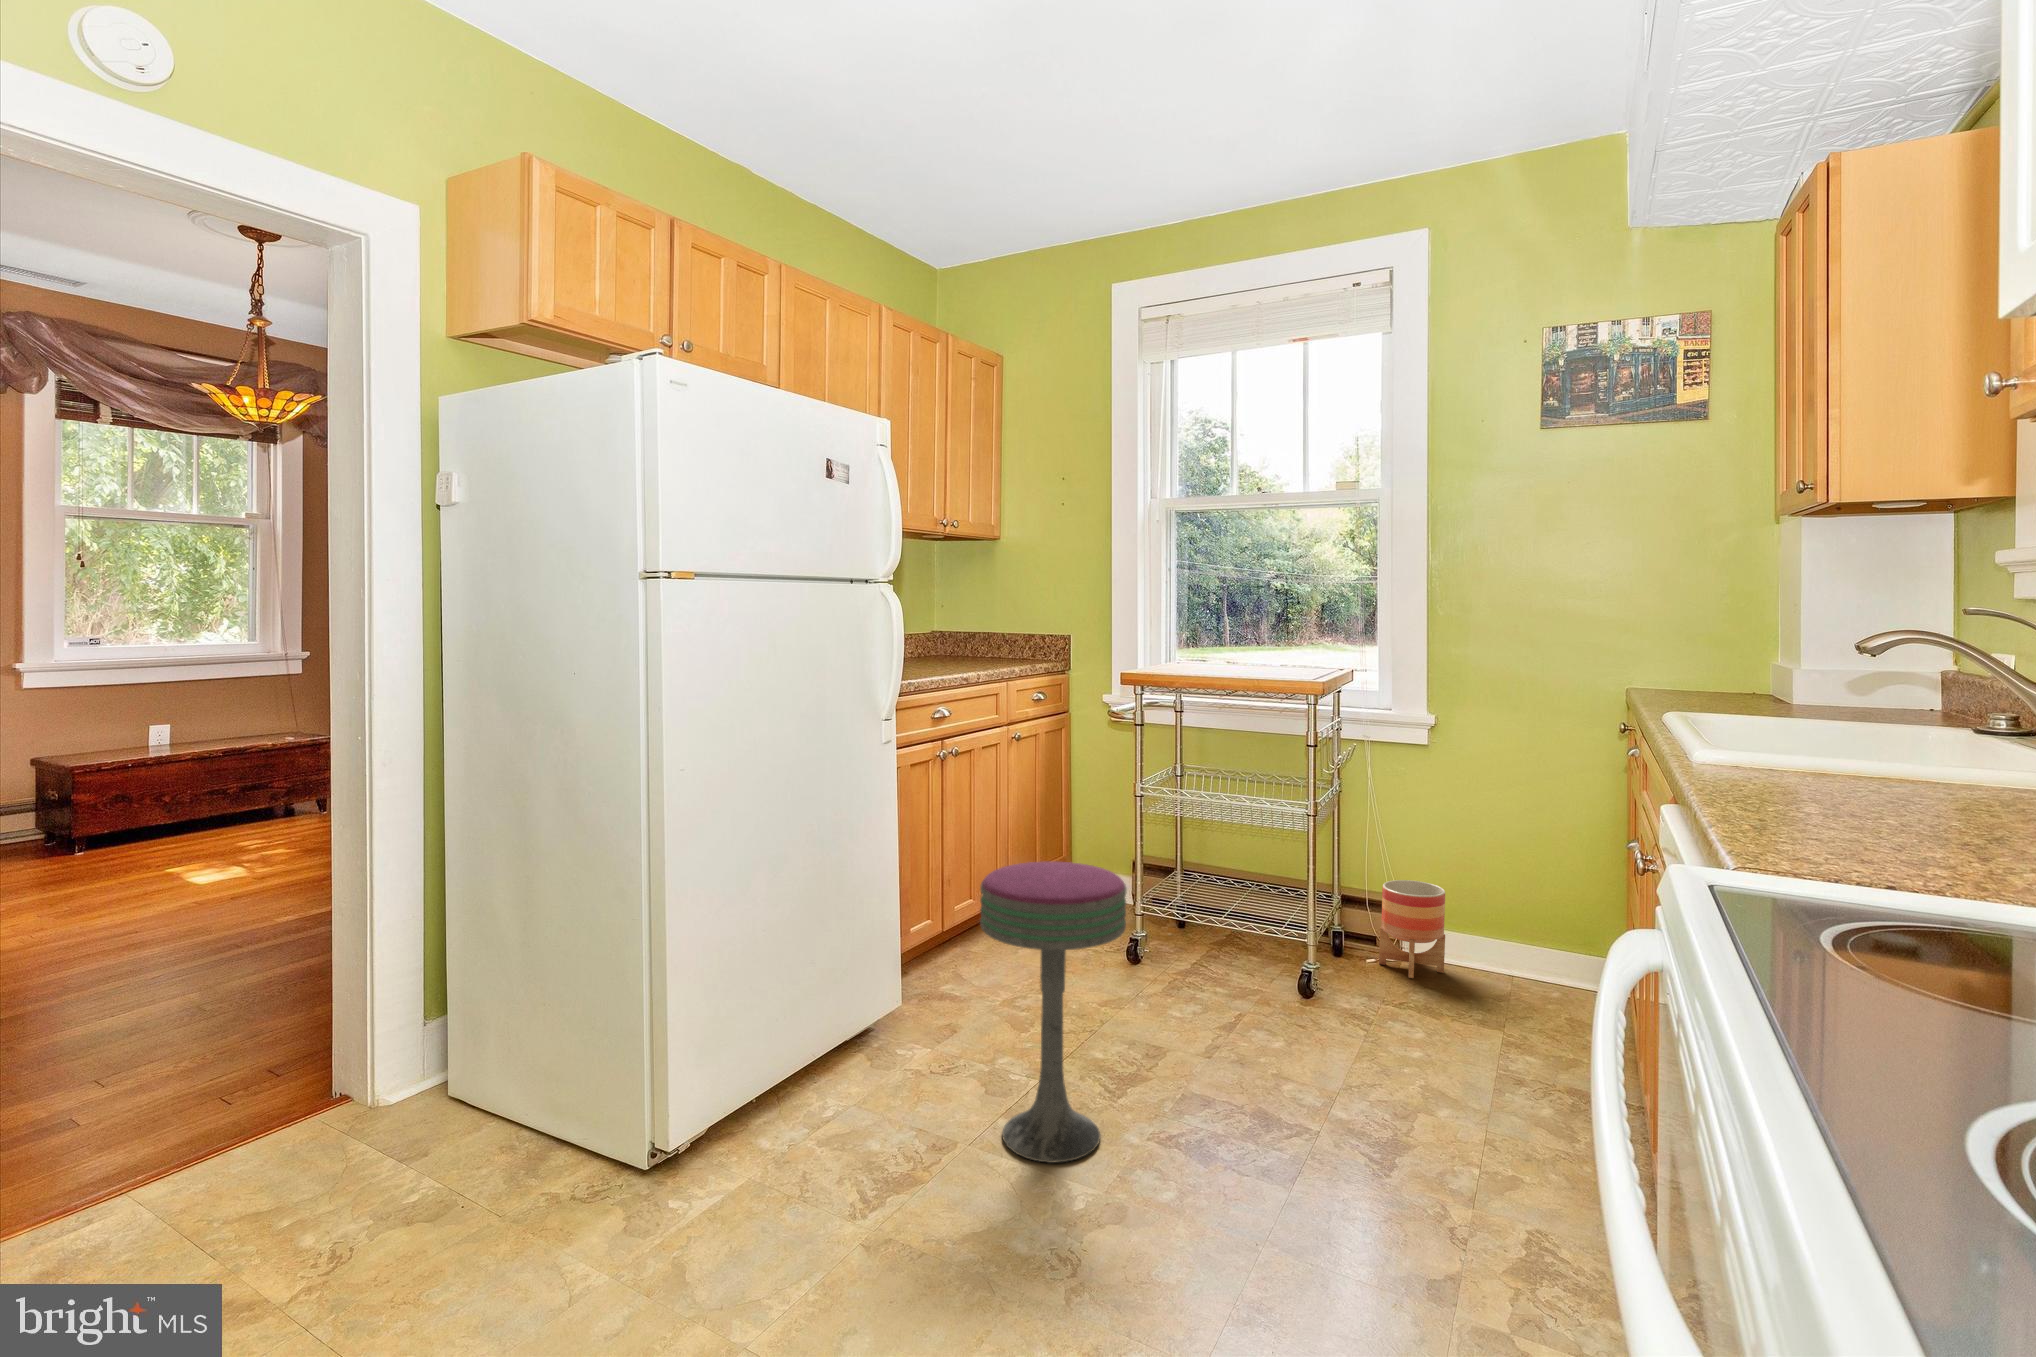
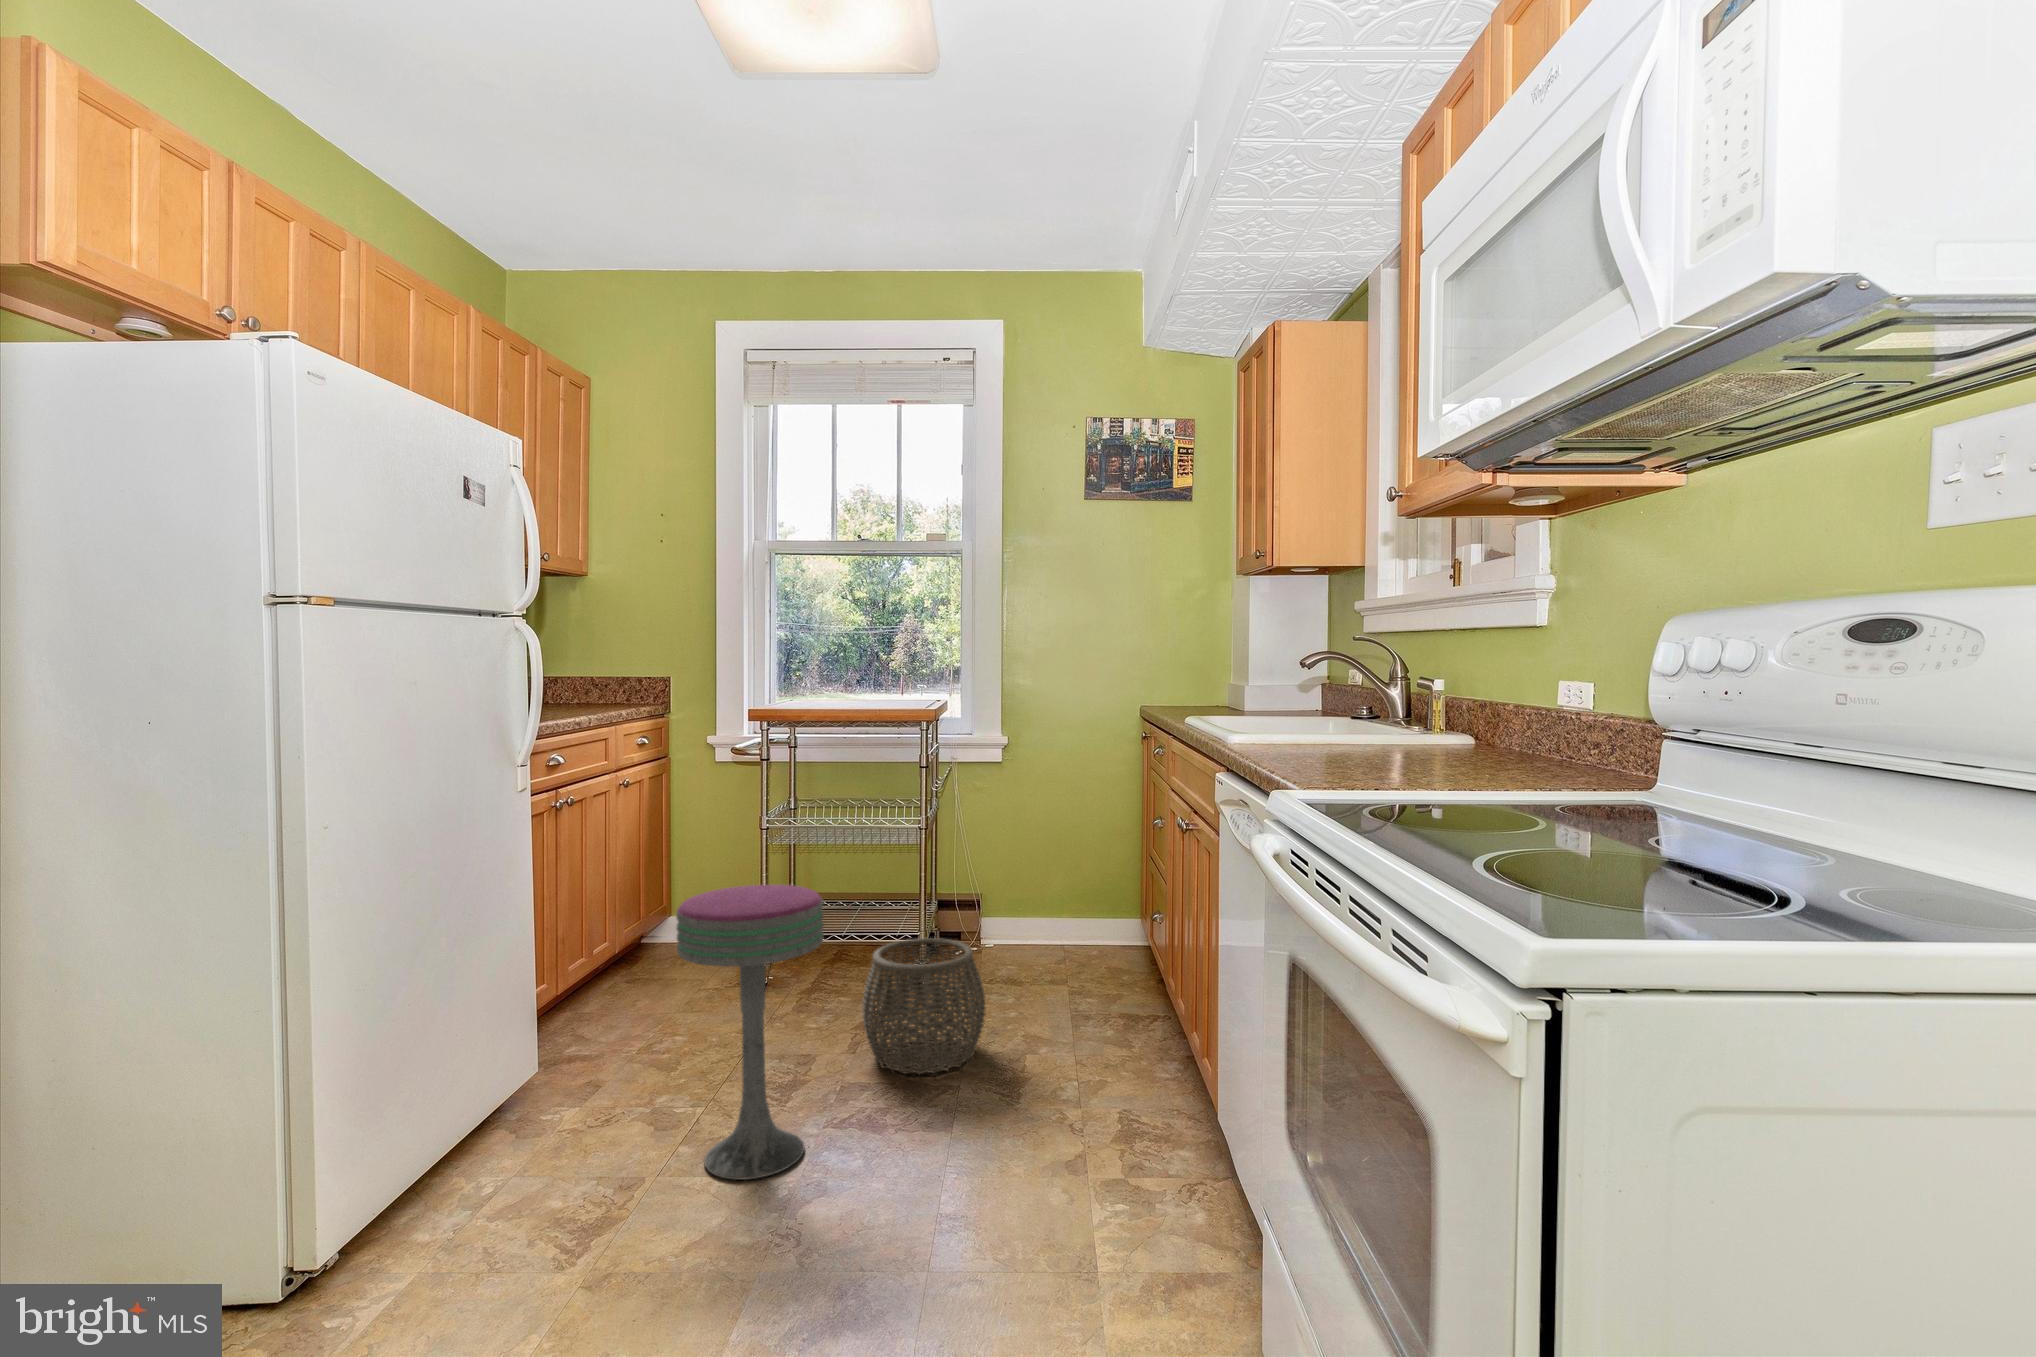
planter: present [1379,880,1445,978] -> none [986,879,1039,963]
woven basket: none [1195,938,1336,1095] -> present [862,938,985,1074]

